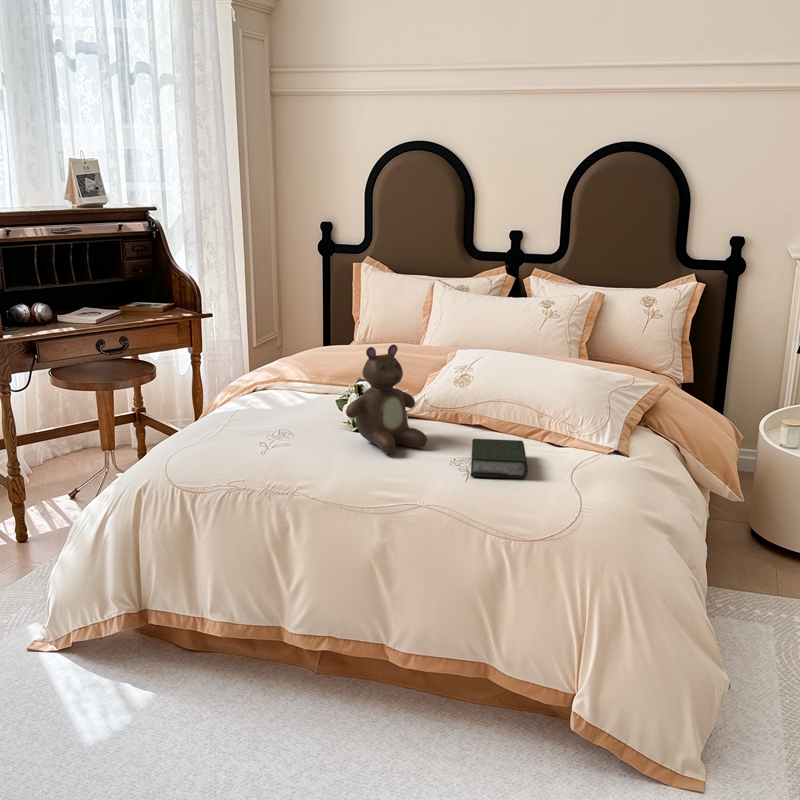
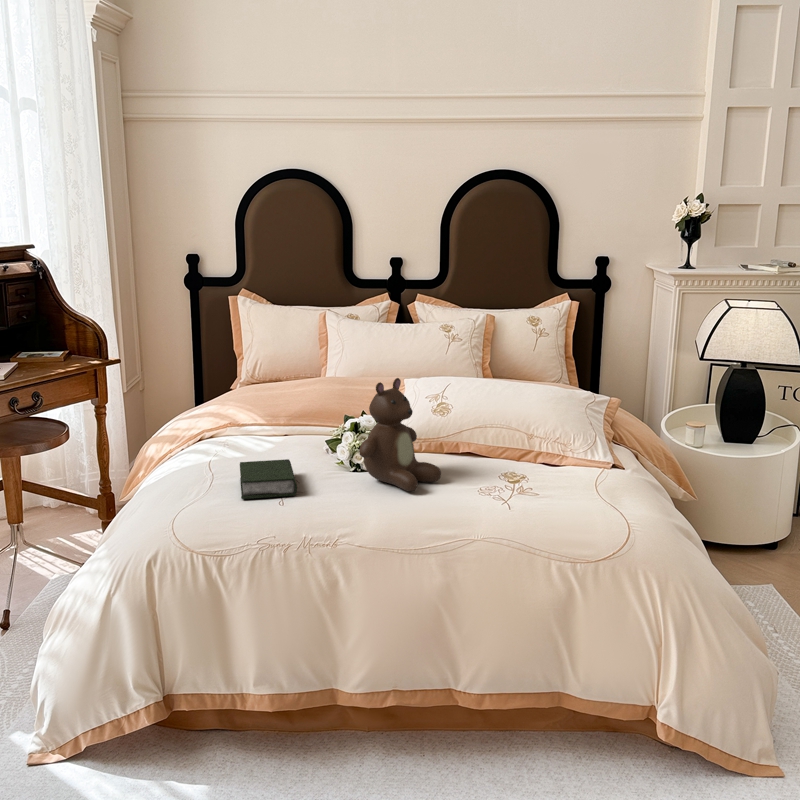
book: present [470,439,528,479] -> present [240,459,297,499]

